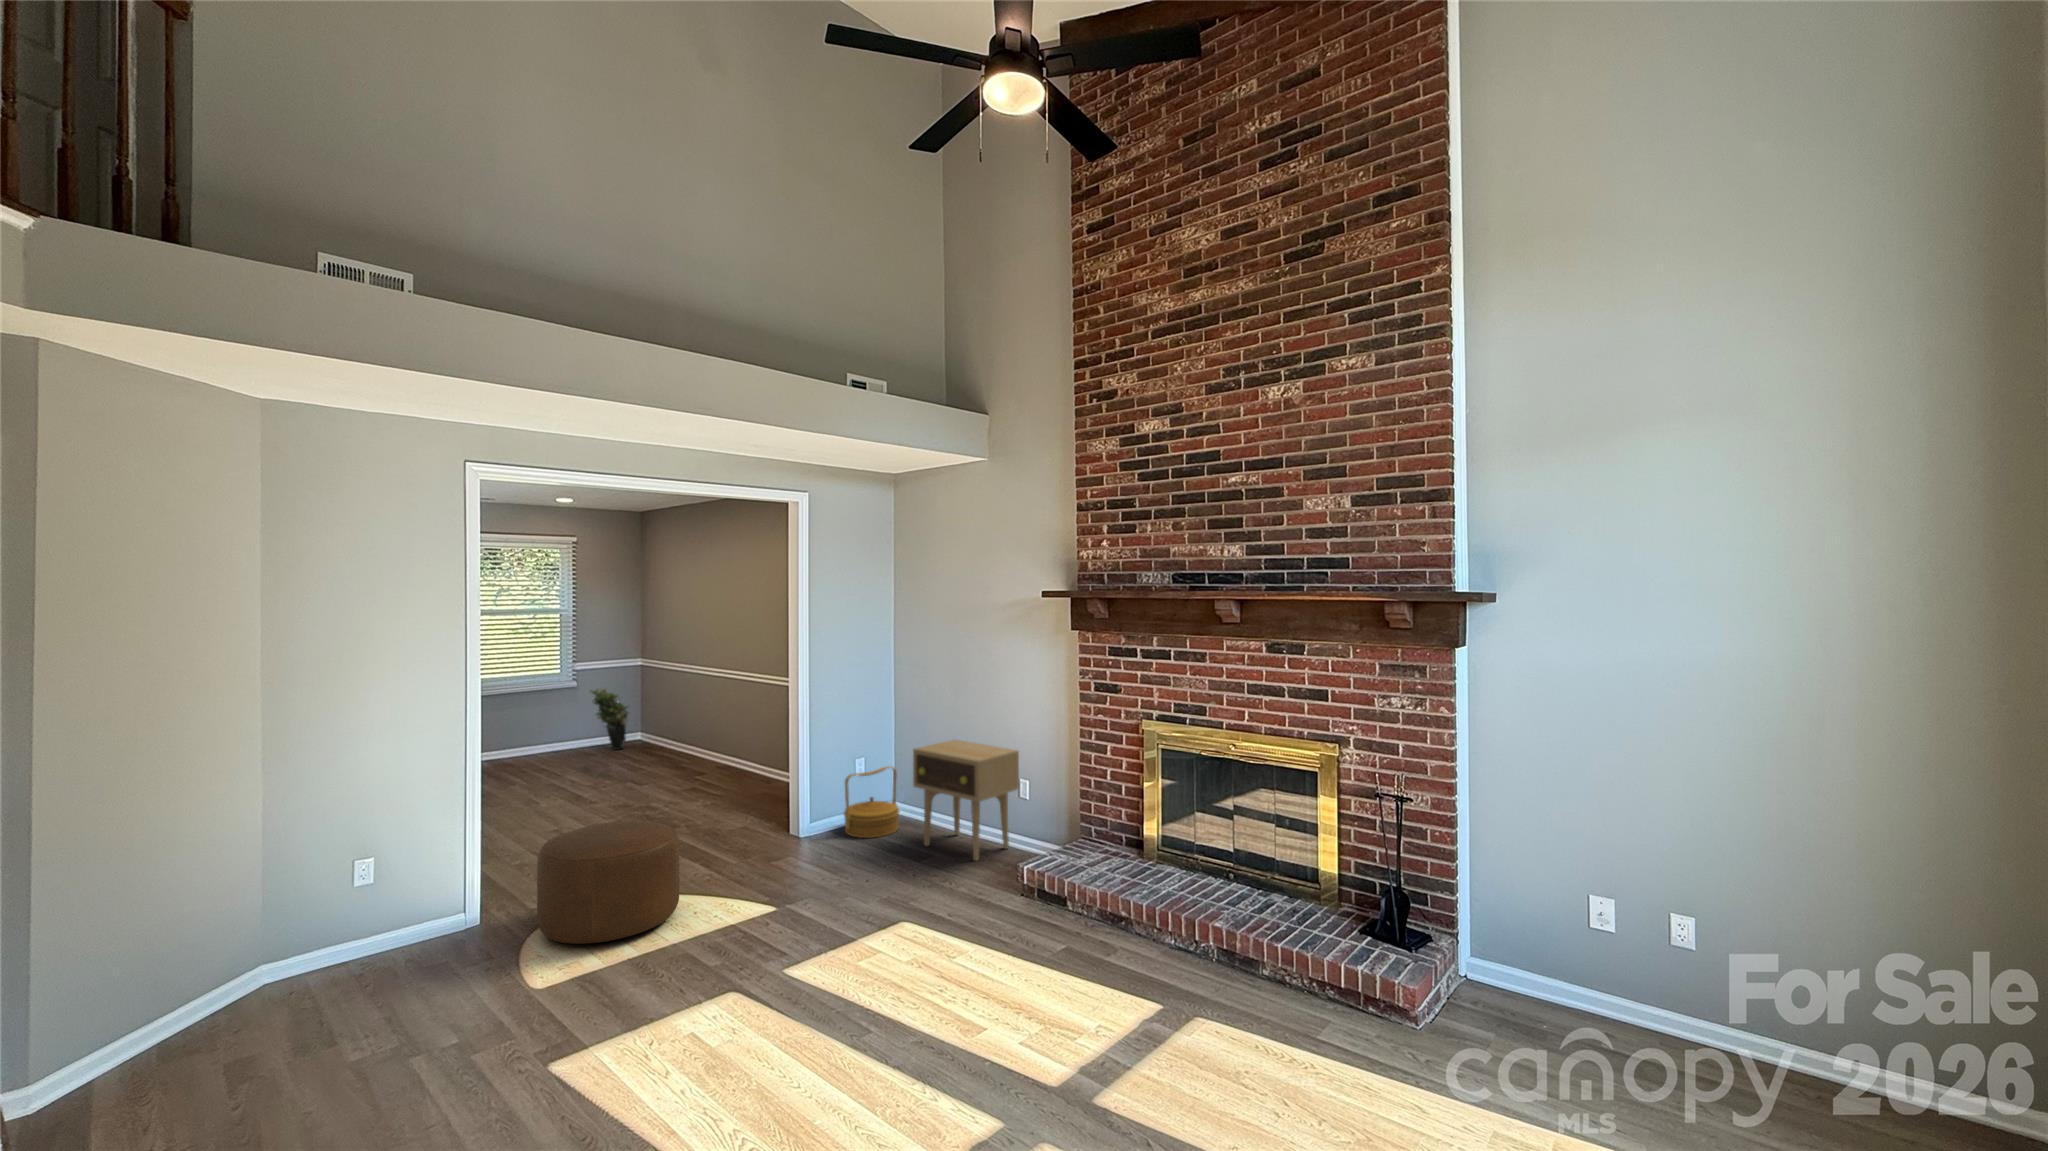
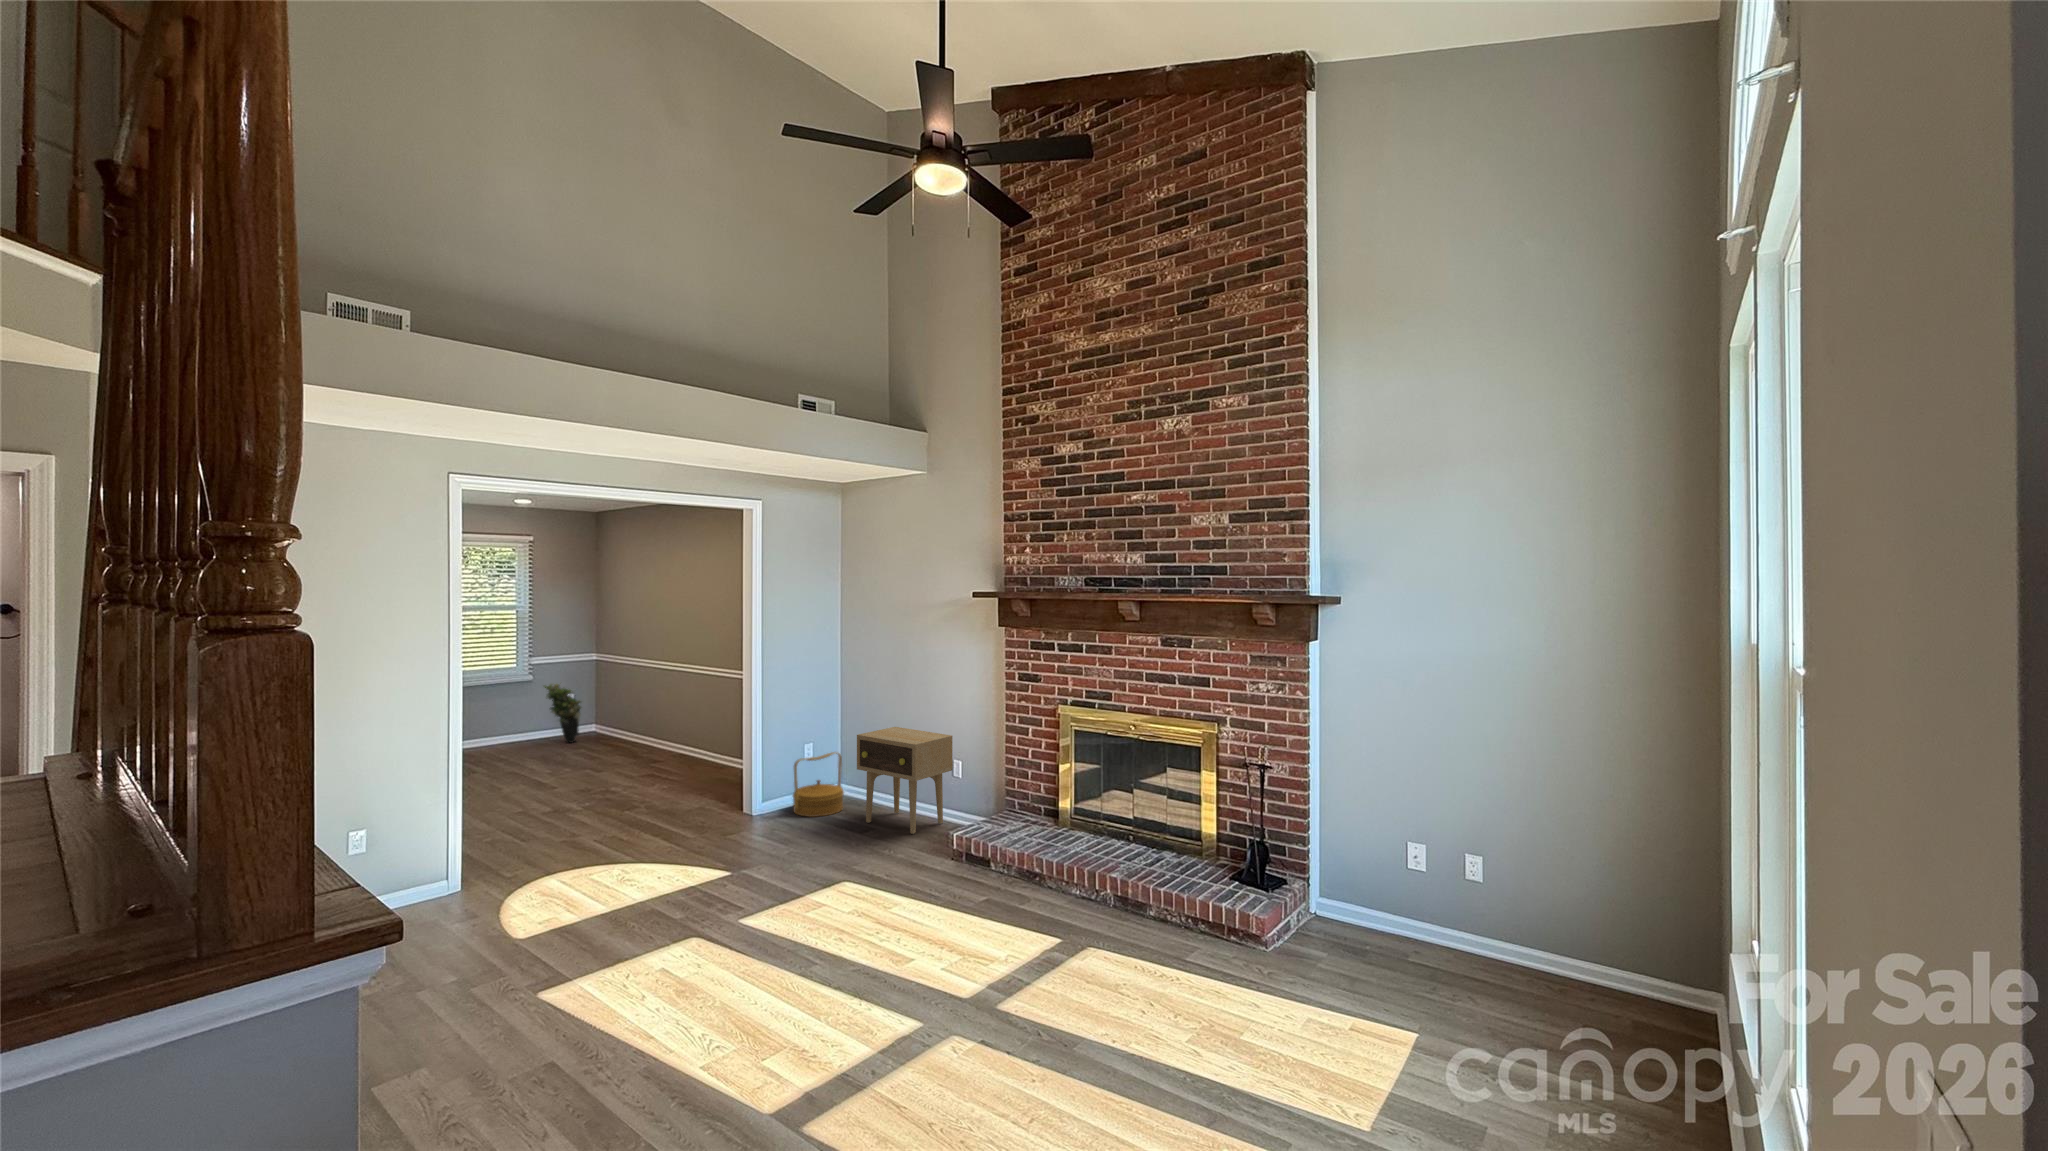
ottoman: present [537,821,680,944] -> none [517,798,645,903]

